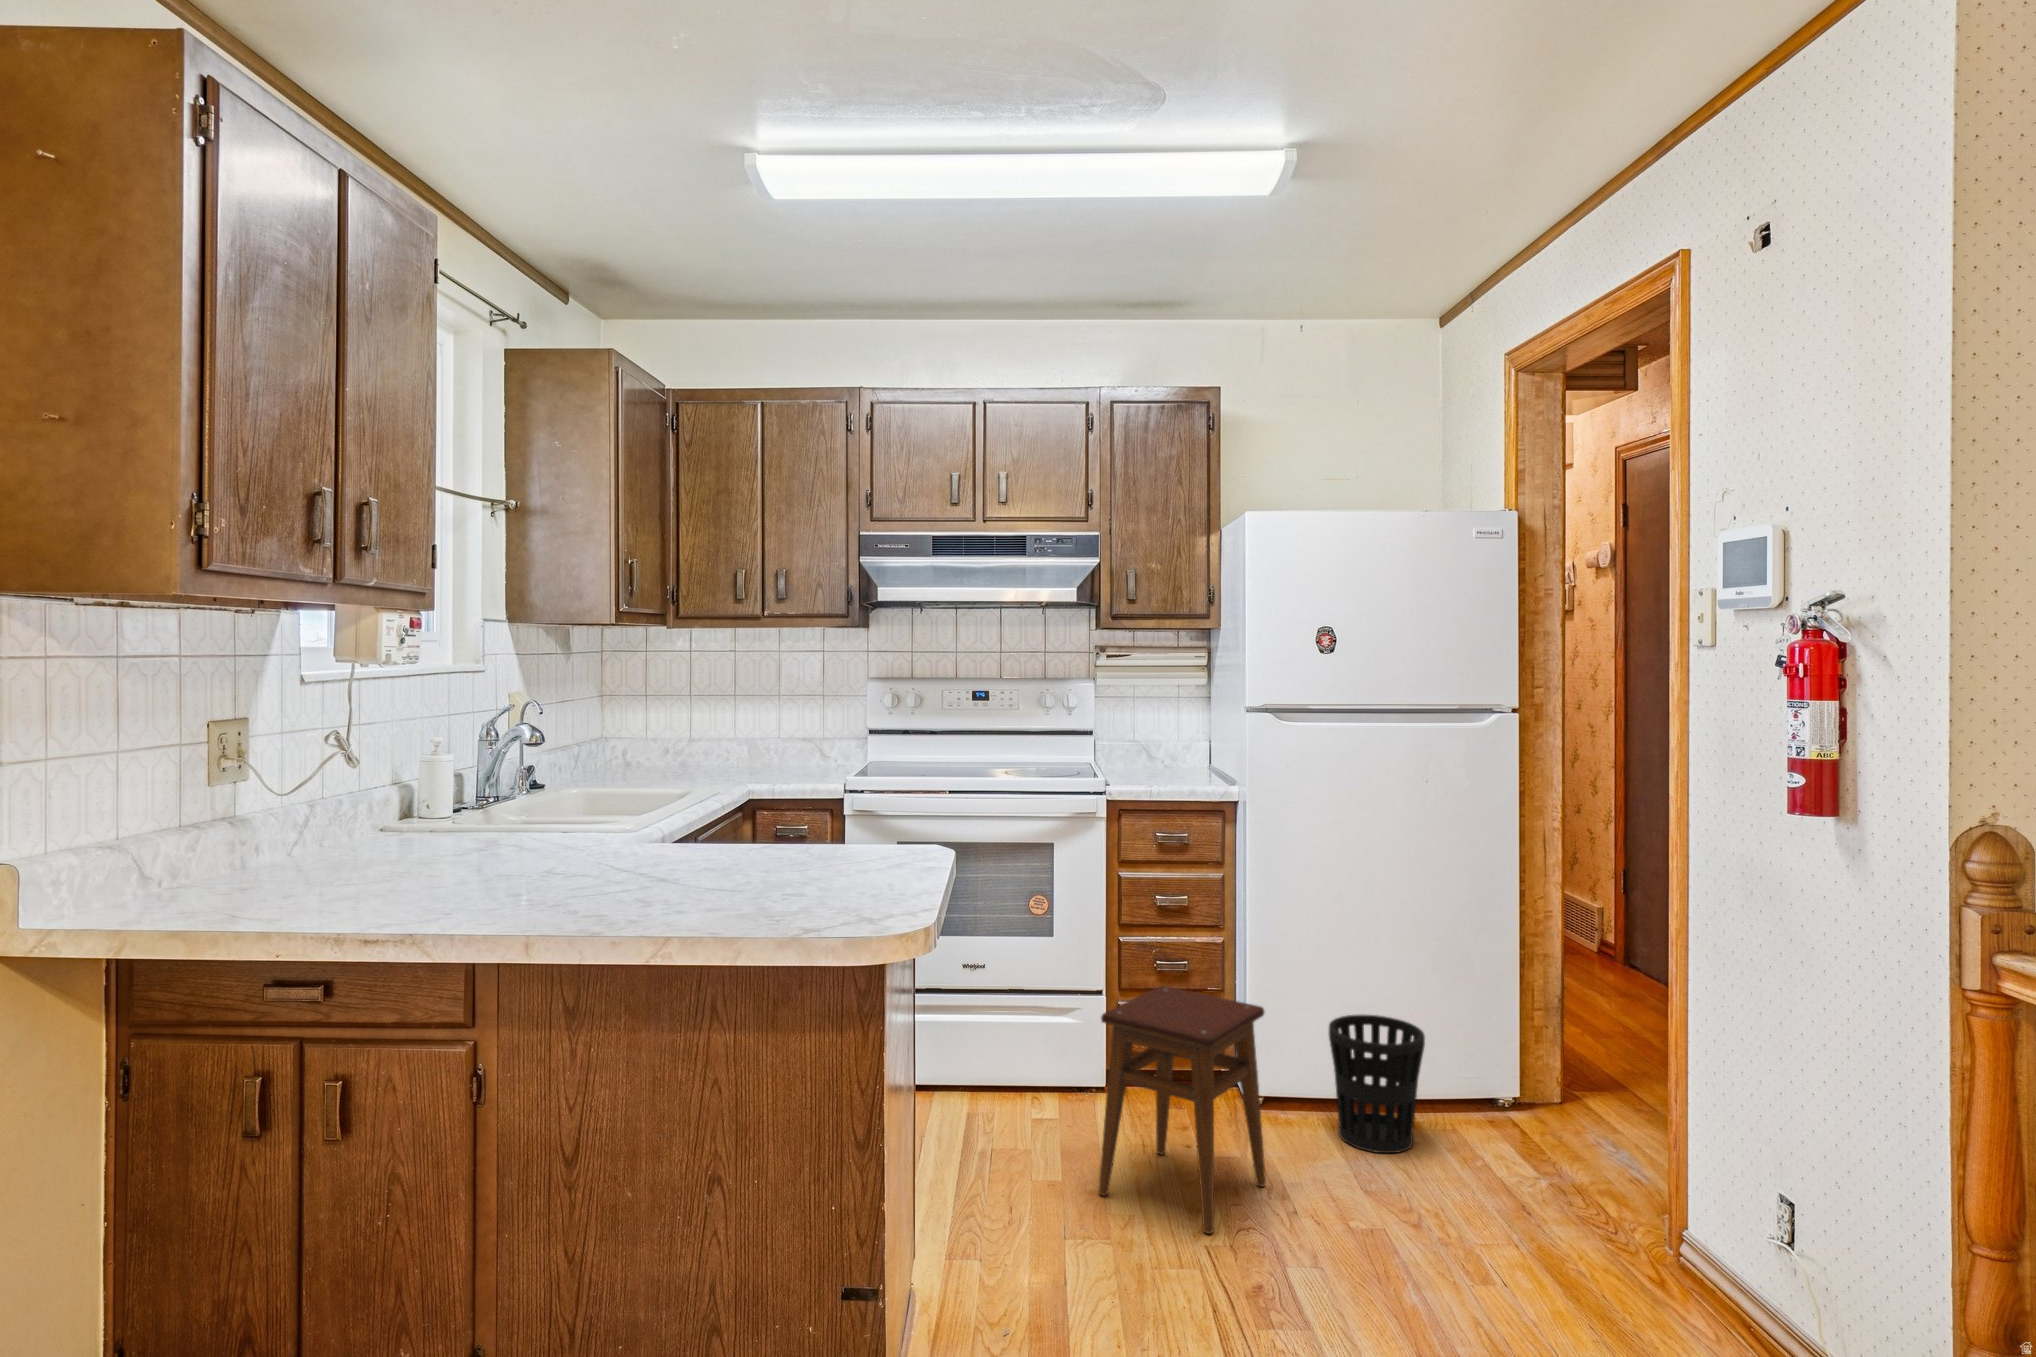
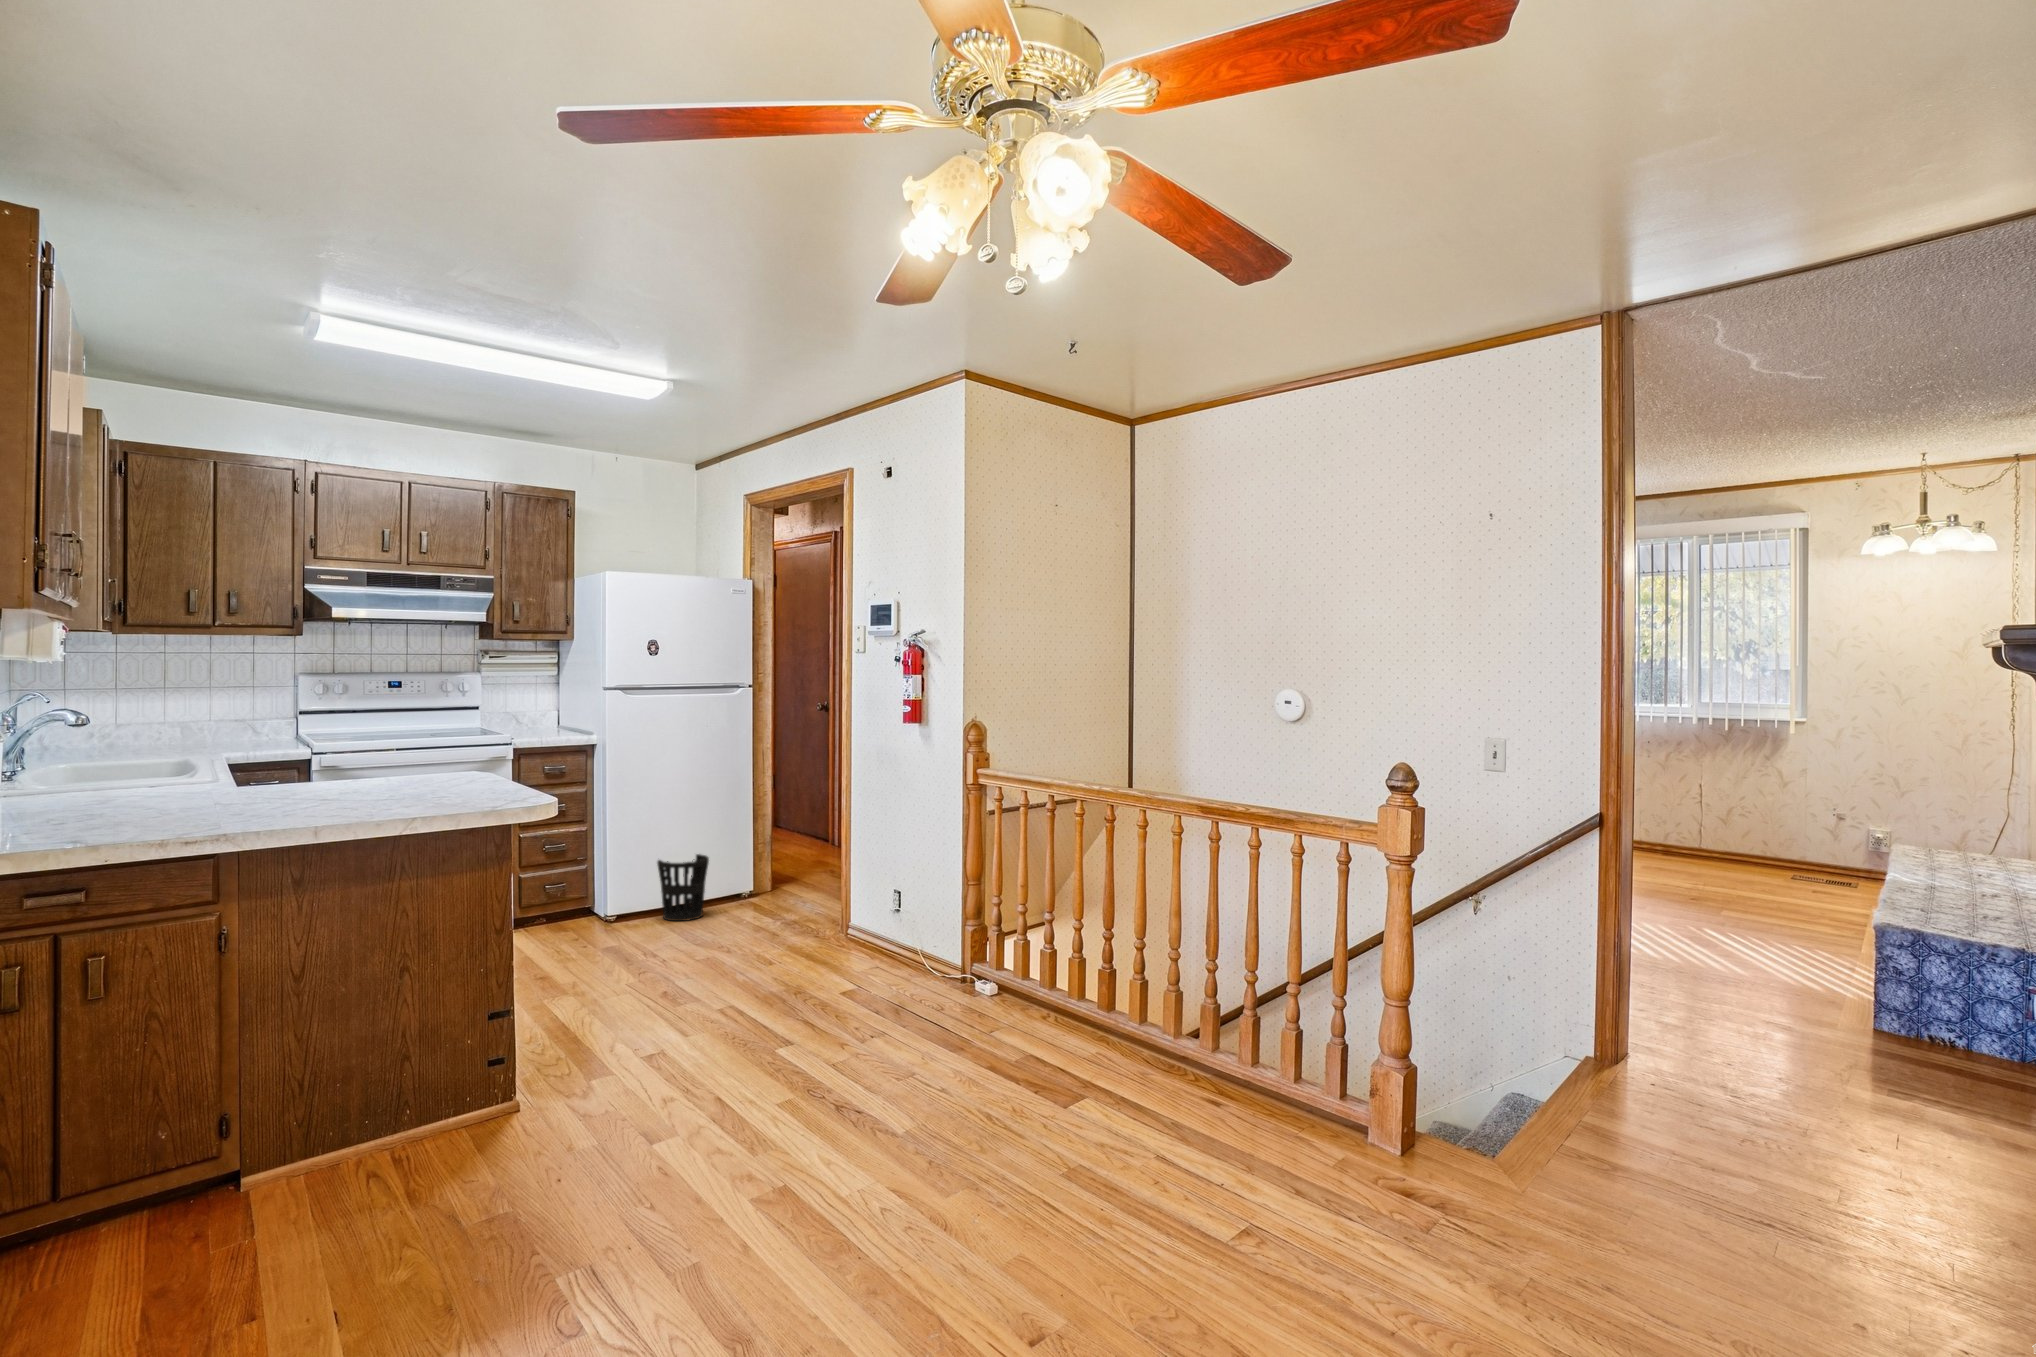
stool: present [1098,986,1266,1234] -> none [543,845,634,959]

